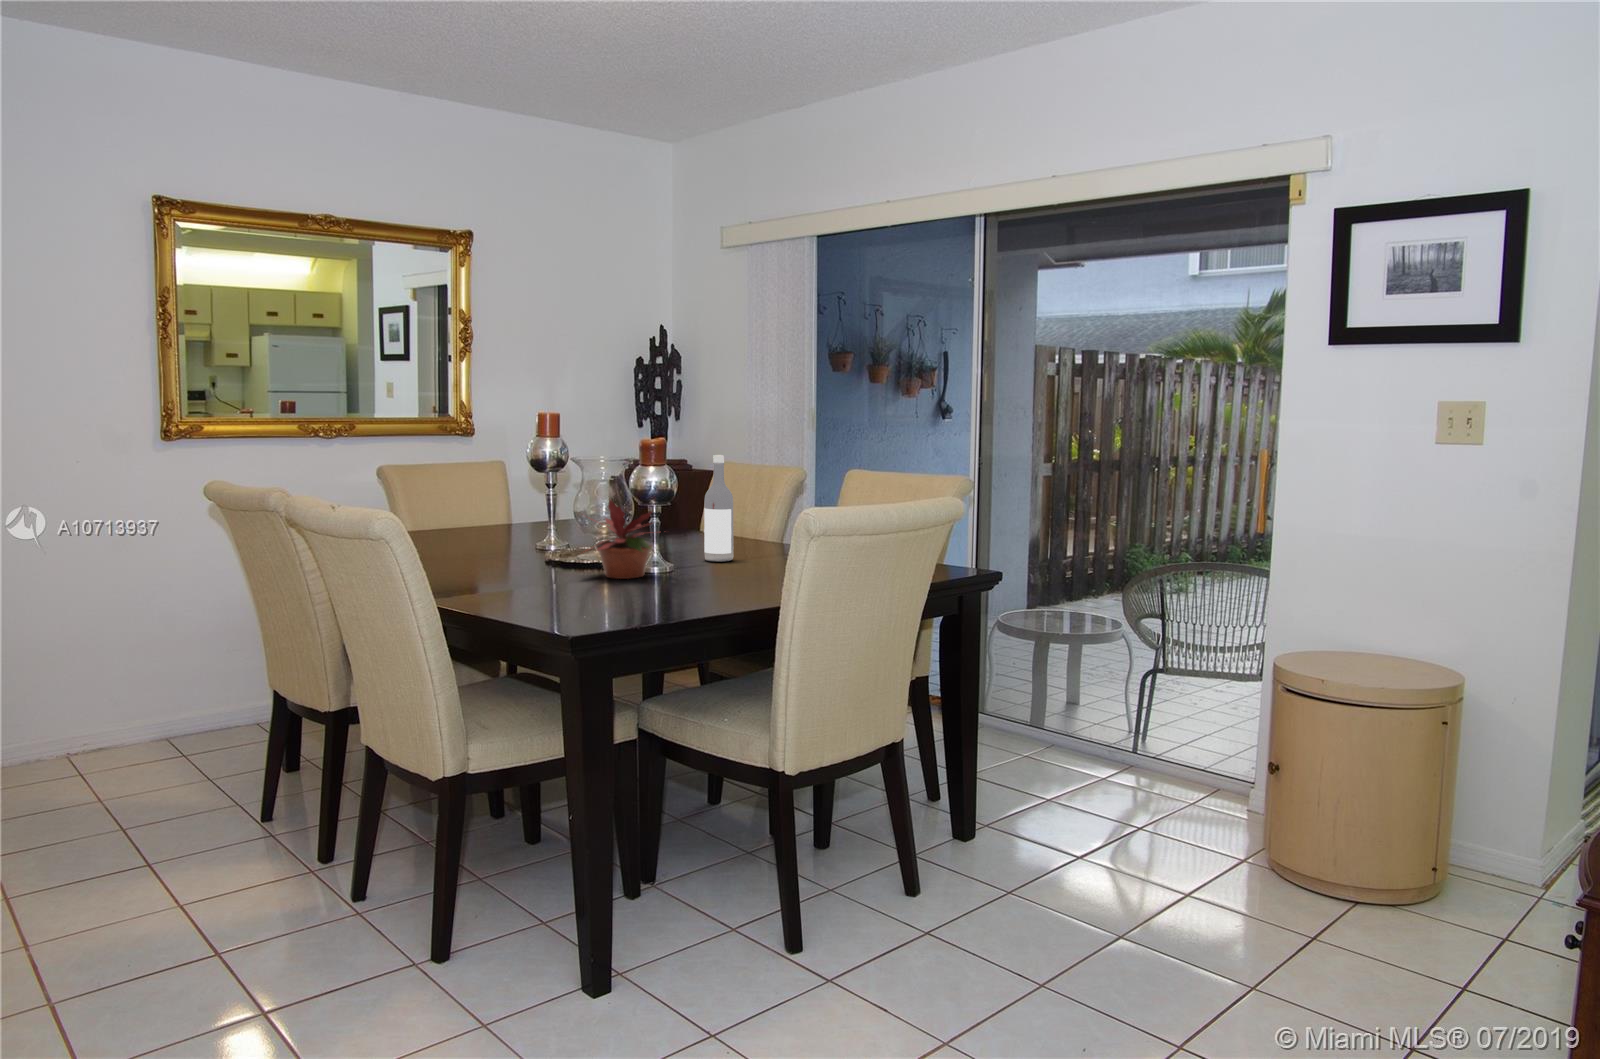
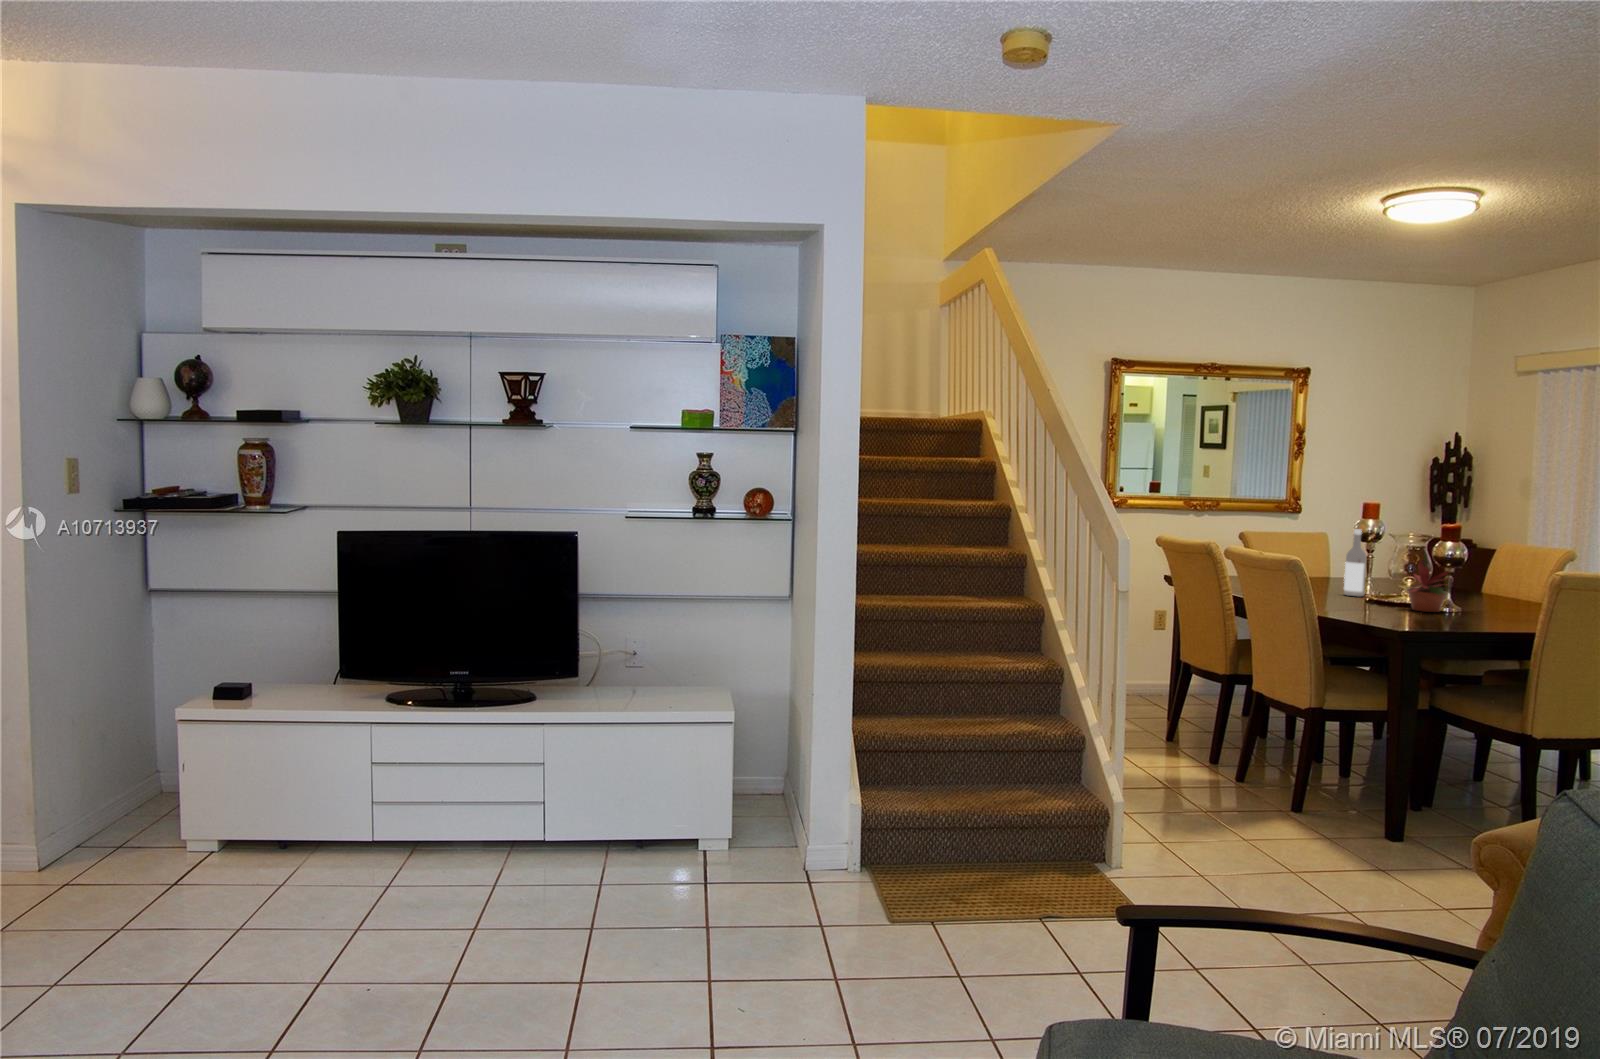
wine bottle: present [704,455,733,562] -> present [1344,529,1366,597]

